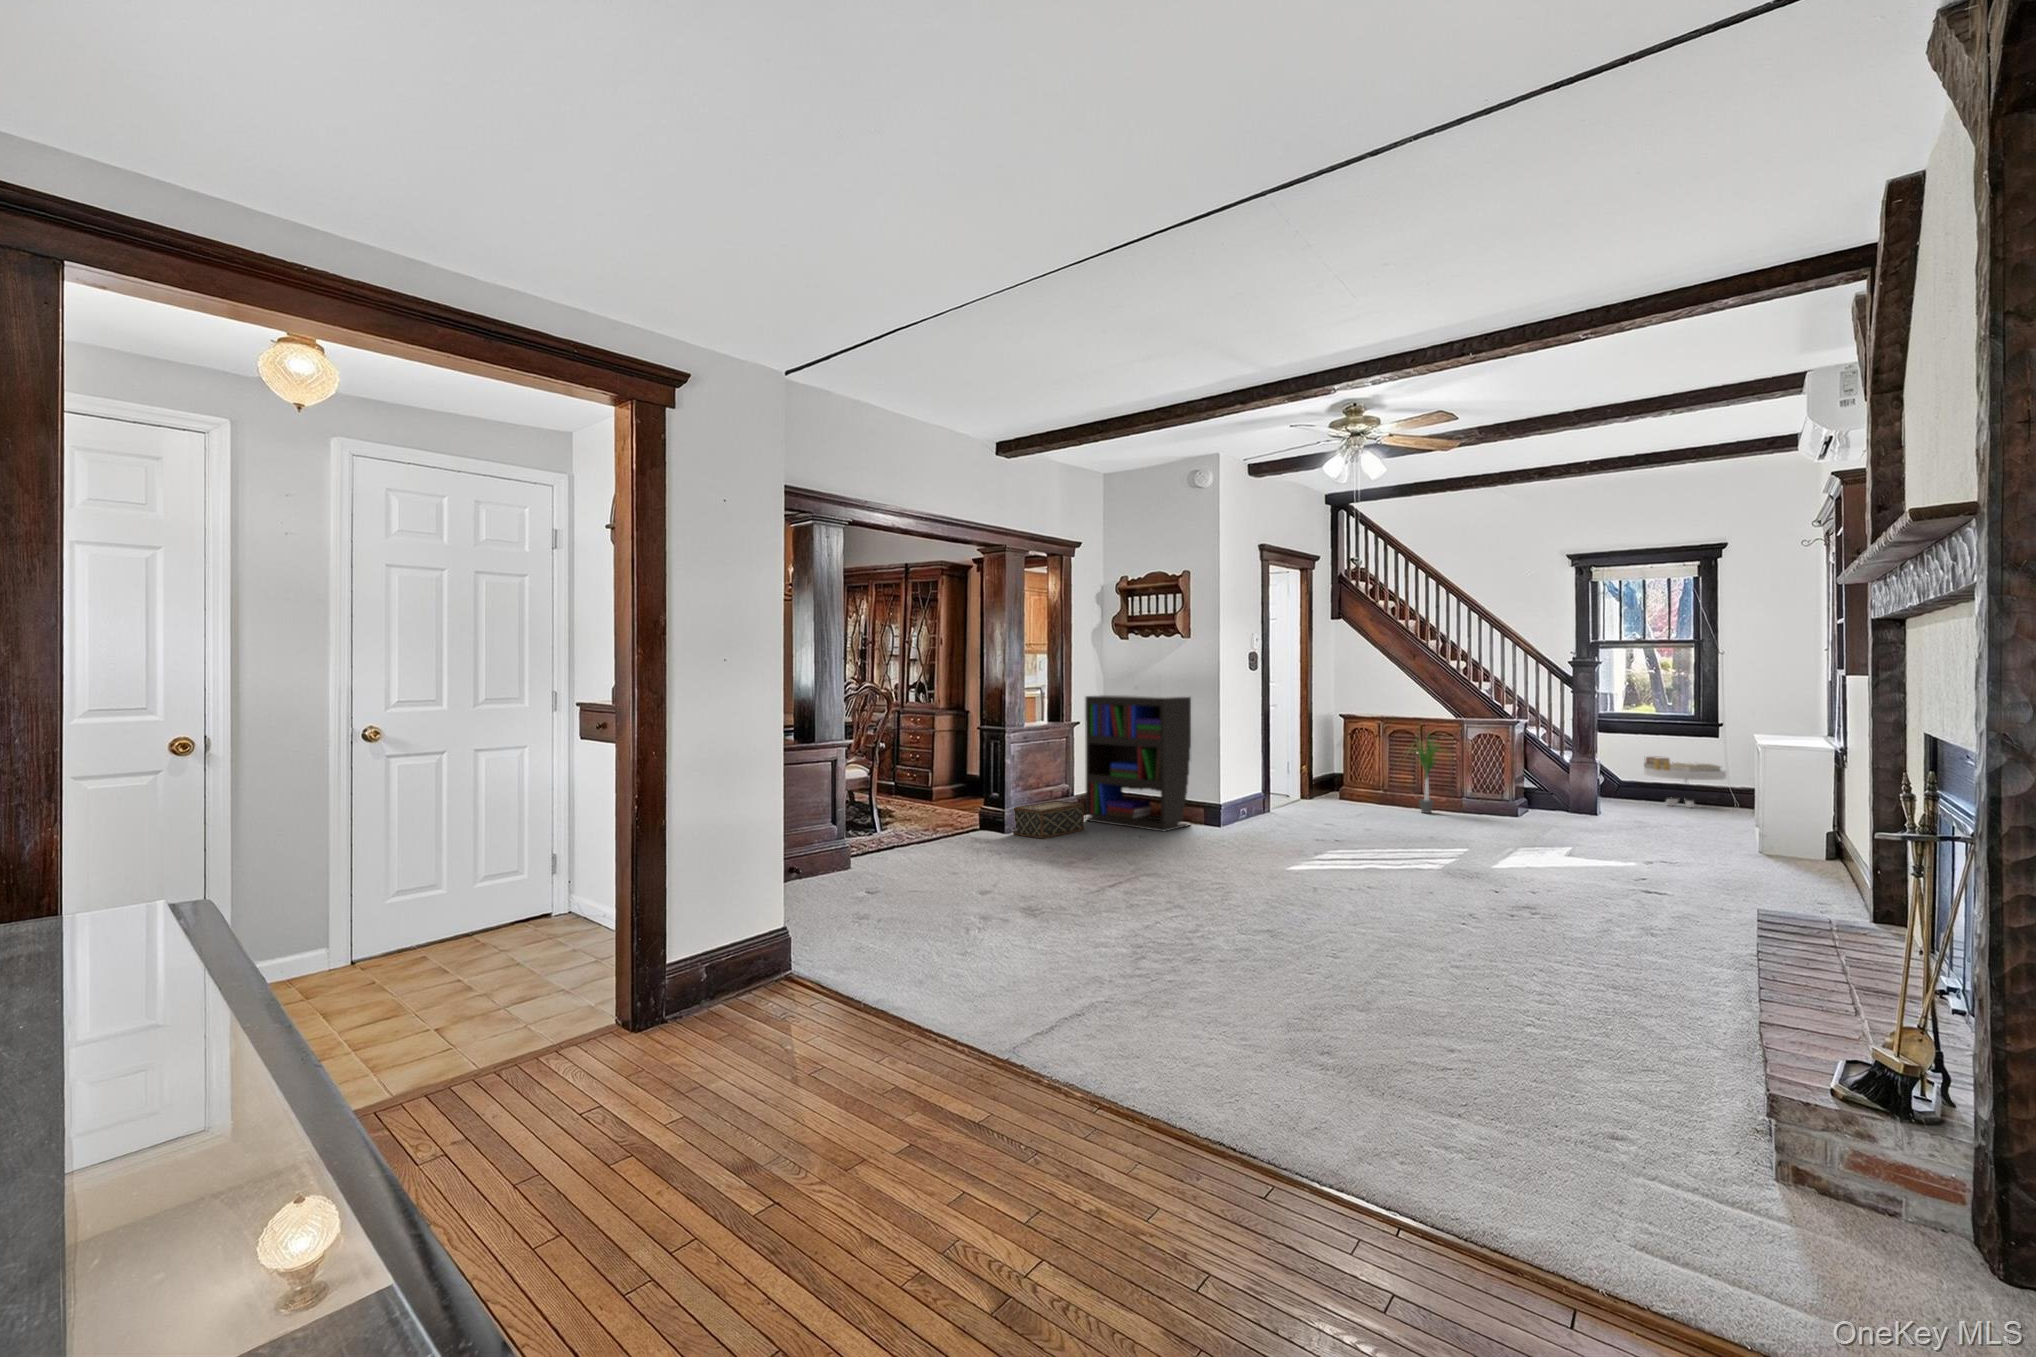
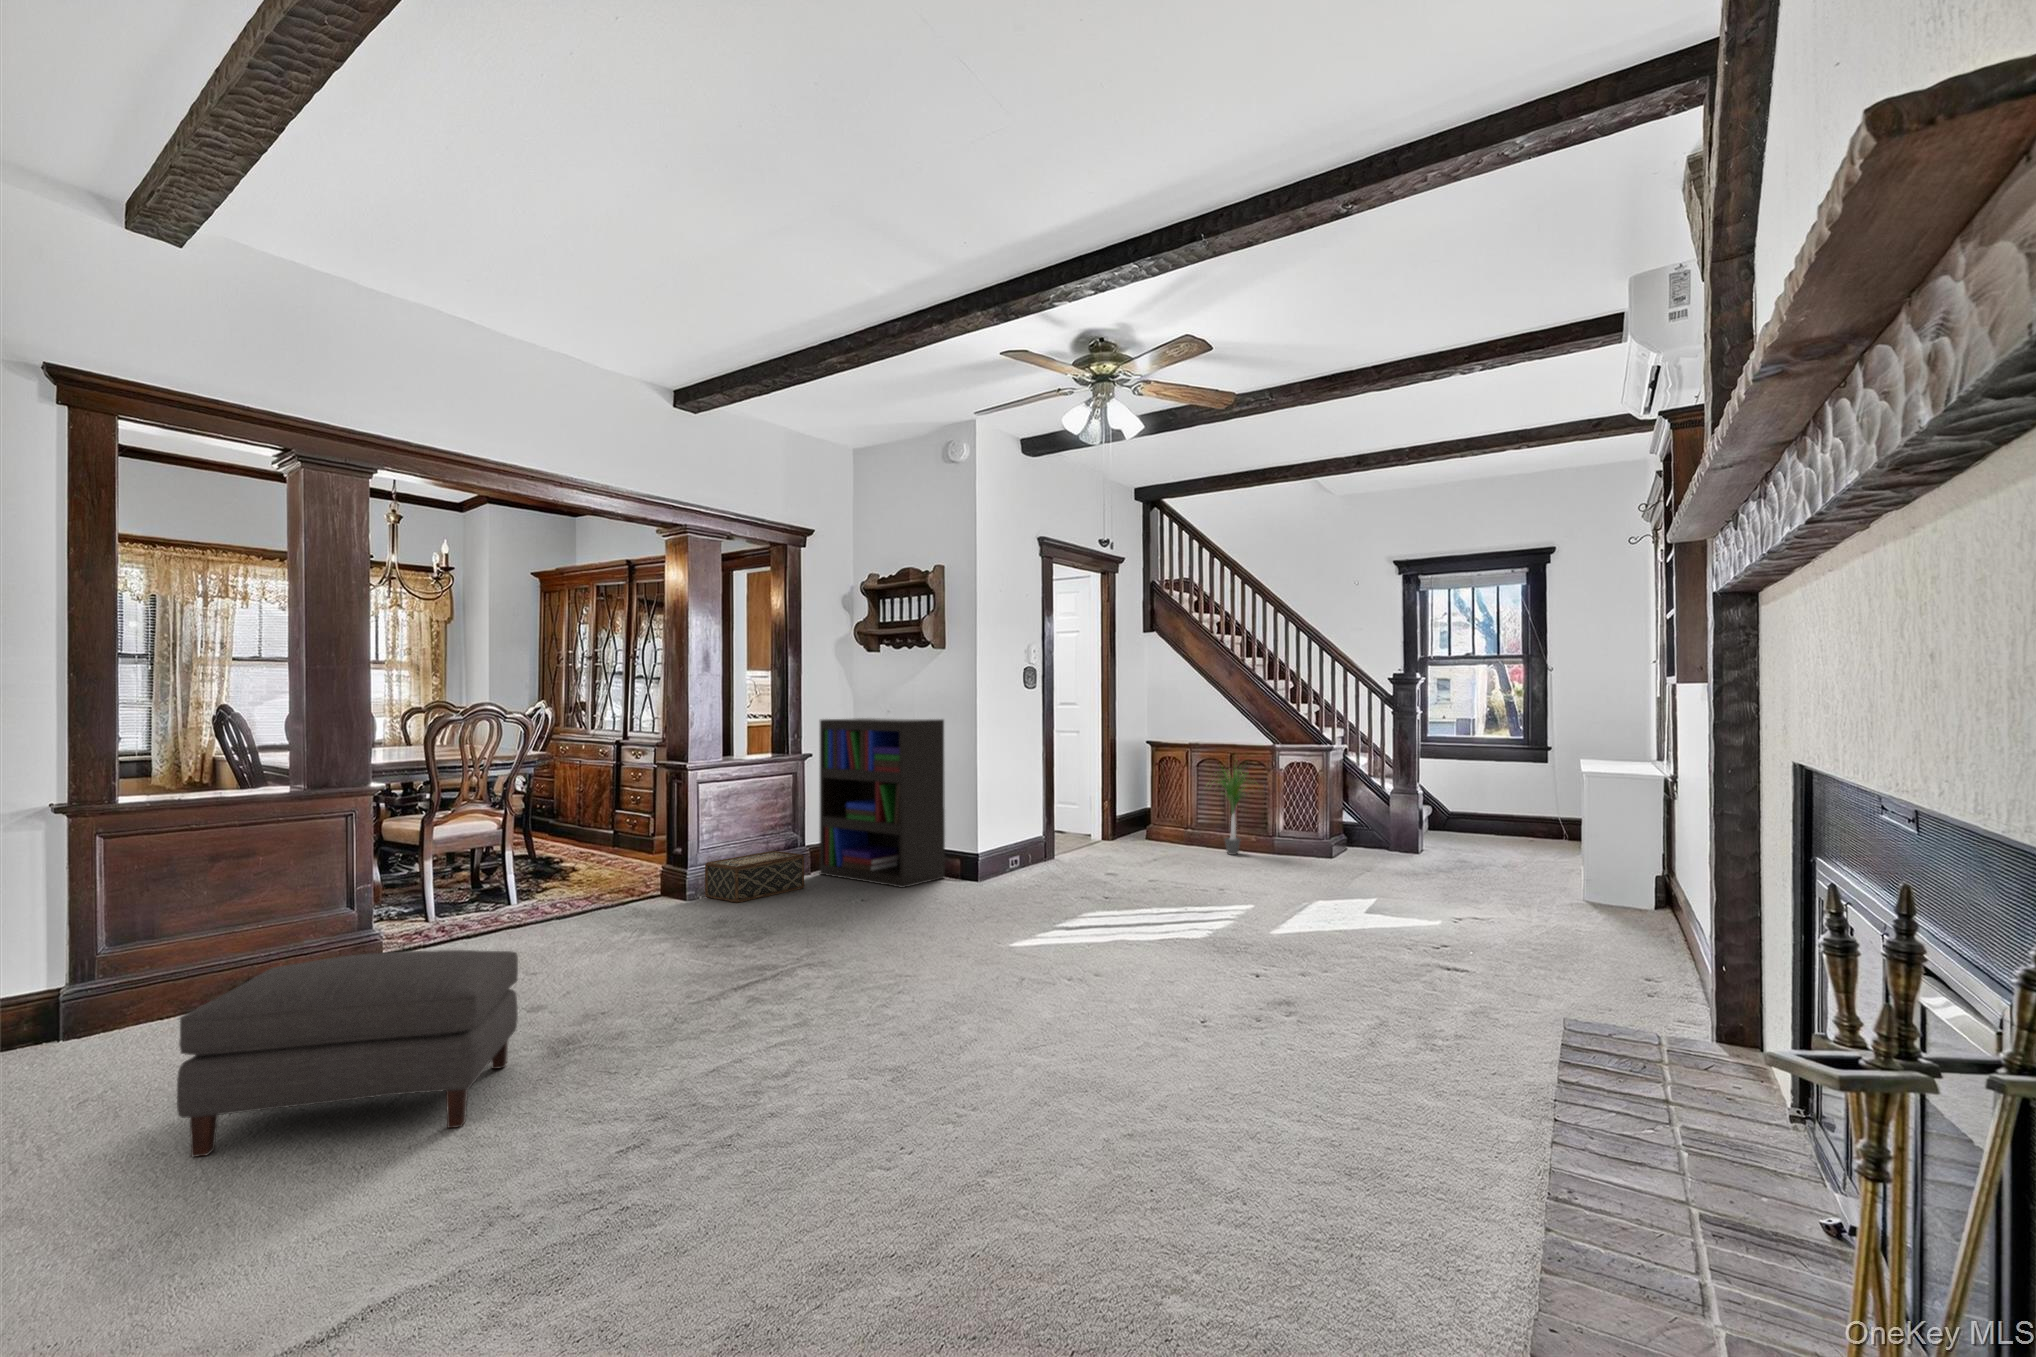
side table: present [1644,757,1726,808] -> none [1472,784,1557,842]
ottoman: none [863,847,1021,958] -> present [177,950,518,1157]

